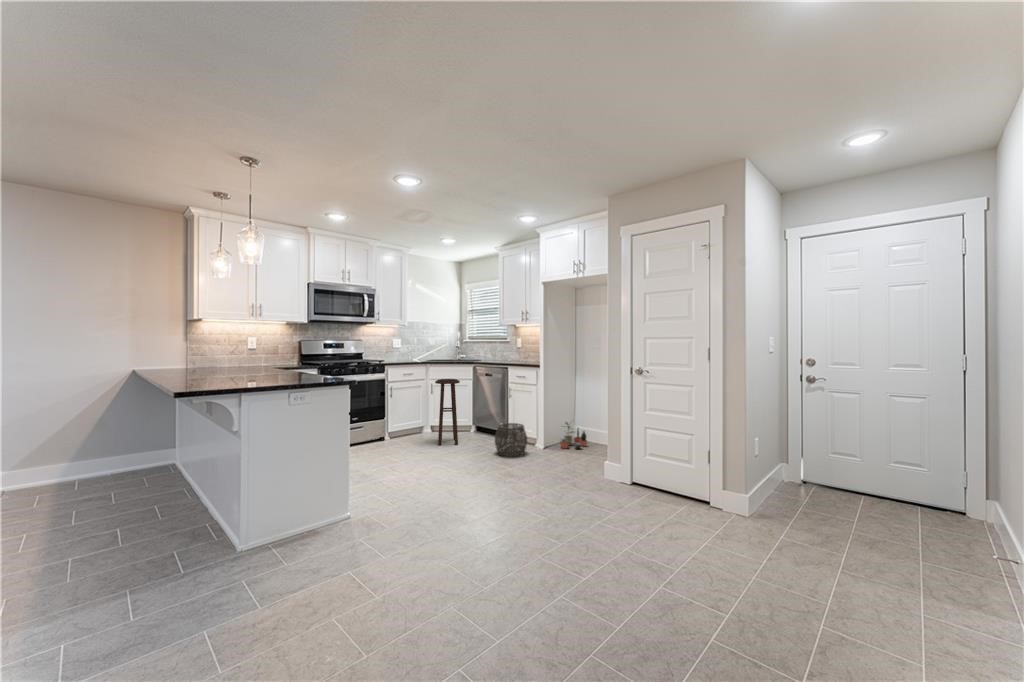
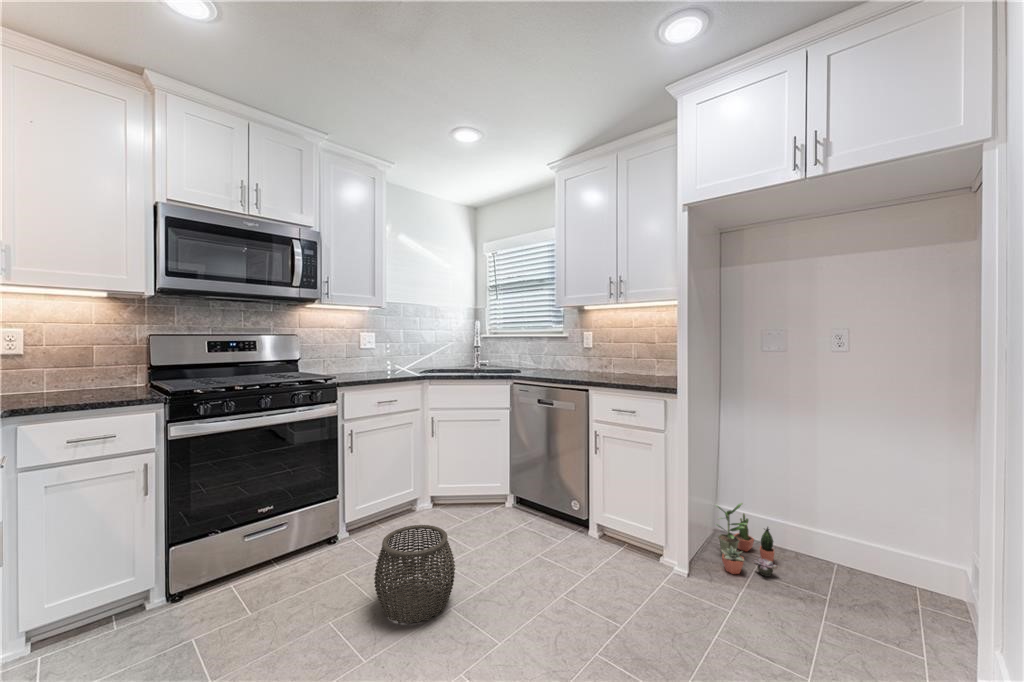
stool: present [435,379,460,445] -> none [443,414,495,562]
woven basket: present [495,423,527,456] -> present [374,525,455,624]

